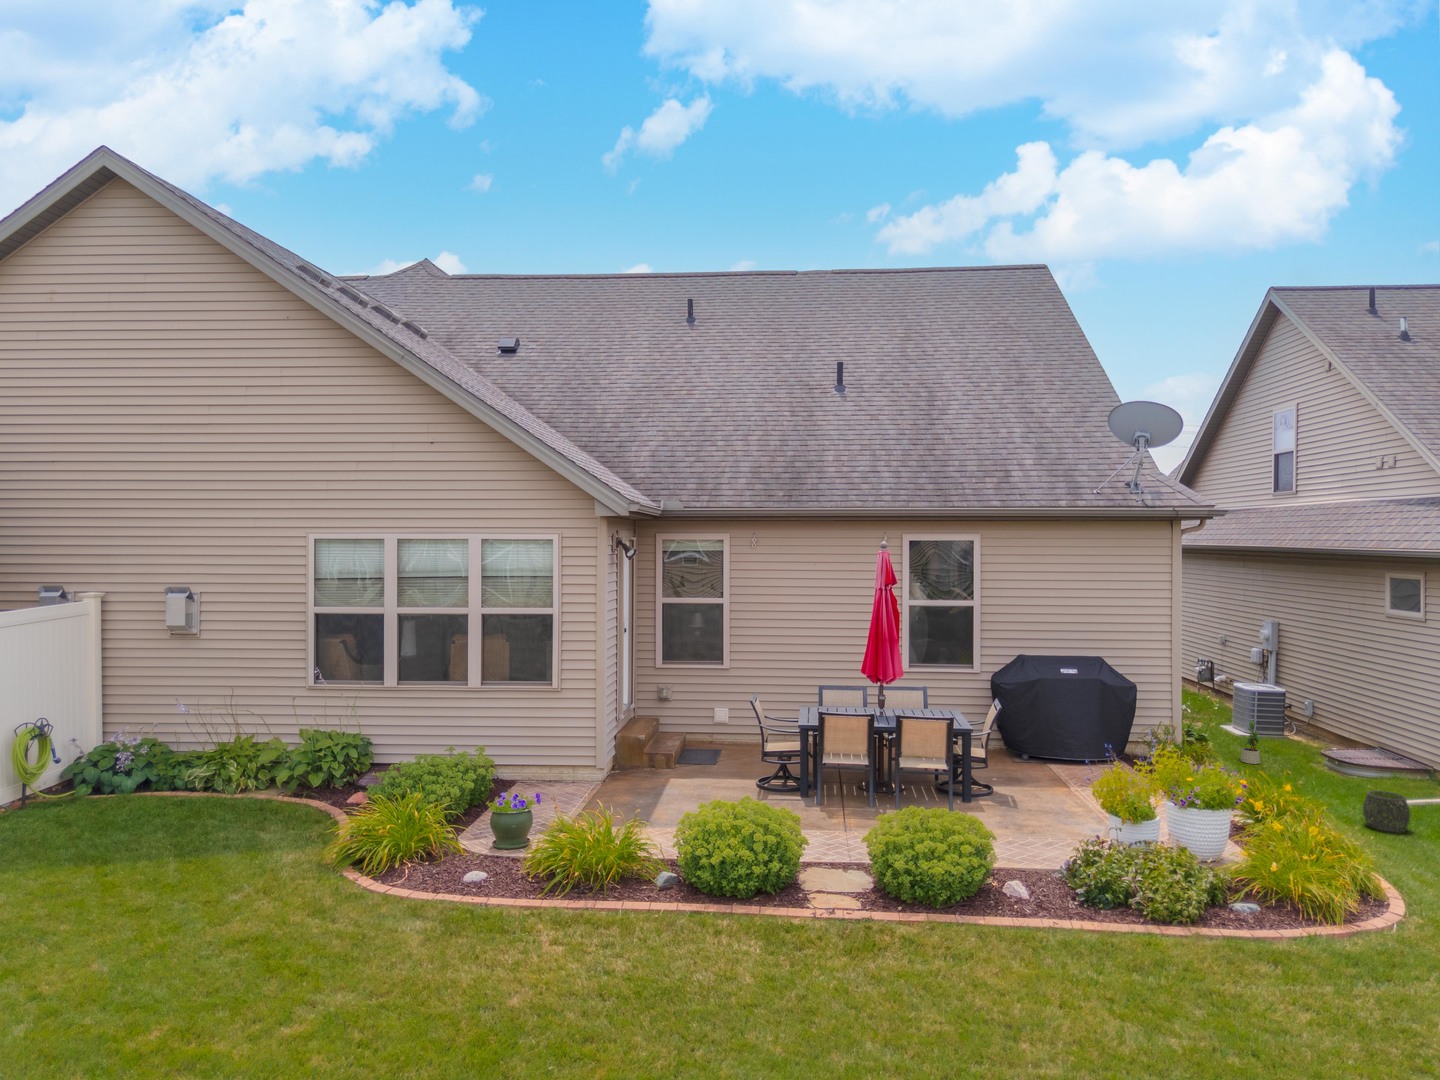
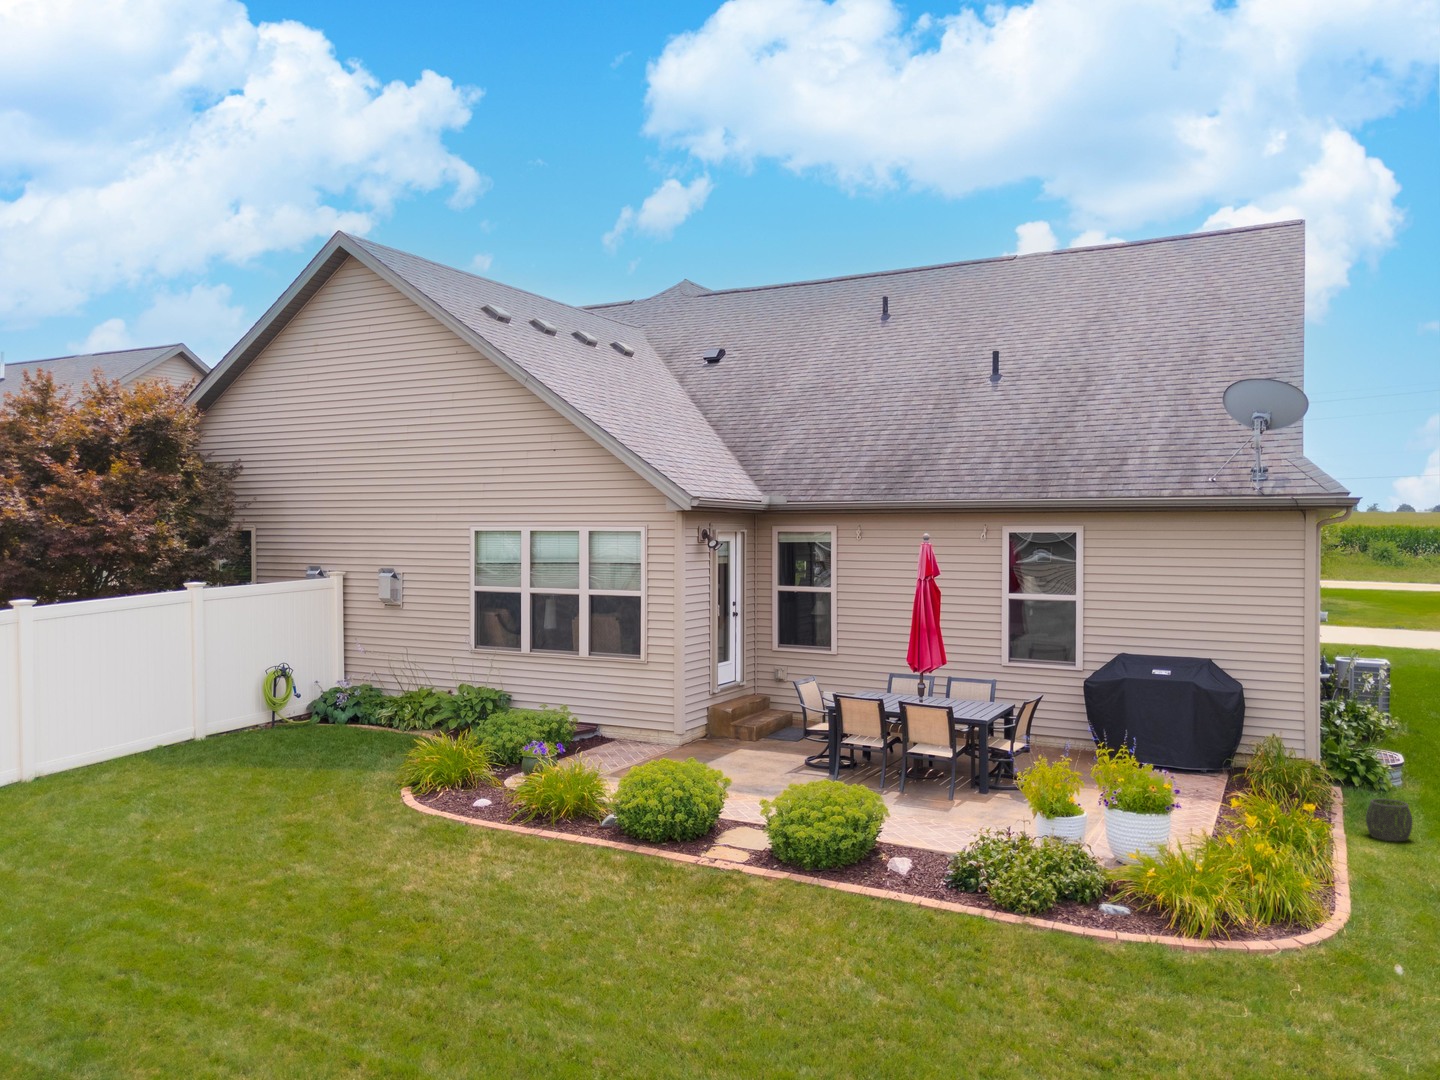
potted plant: present [1241,720,1261,764] -> none [1384,740,1411,790]

